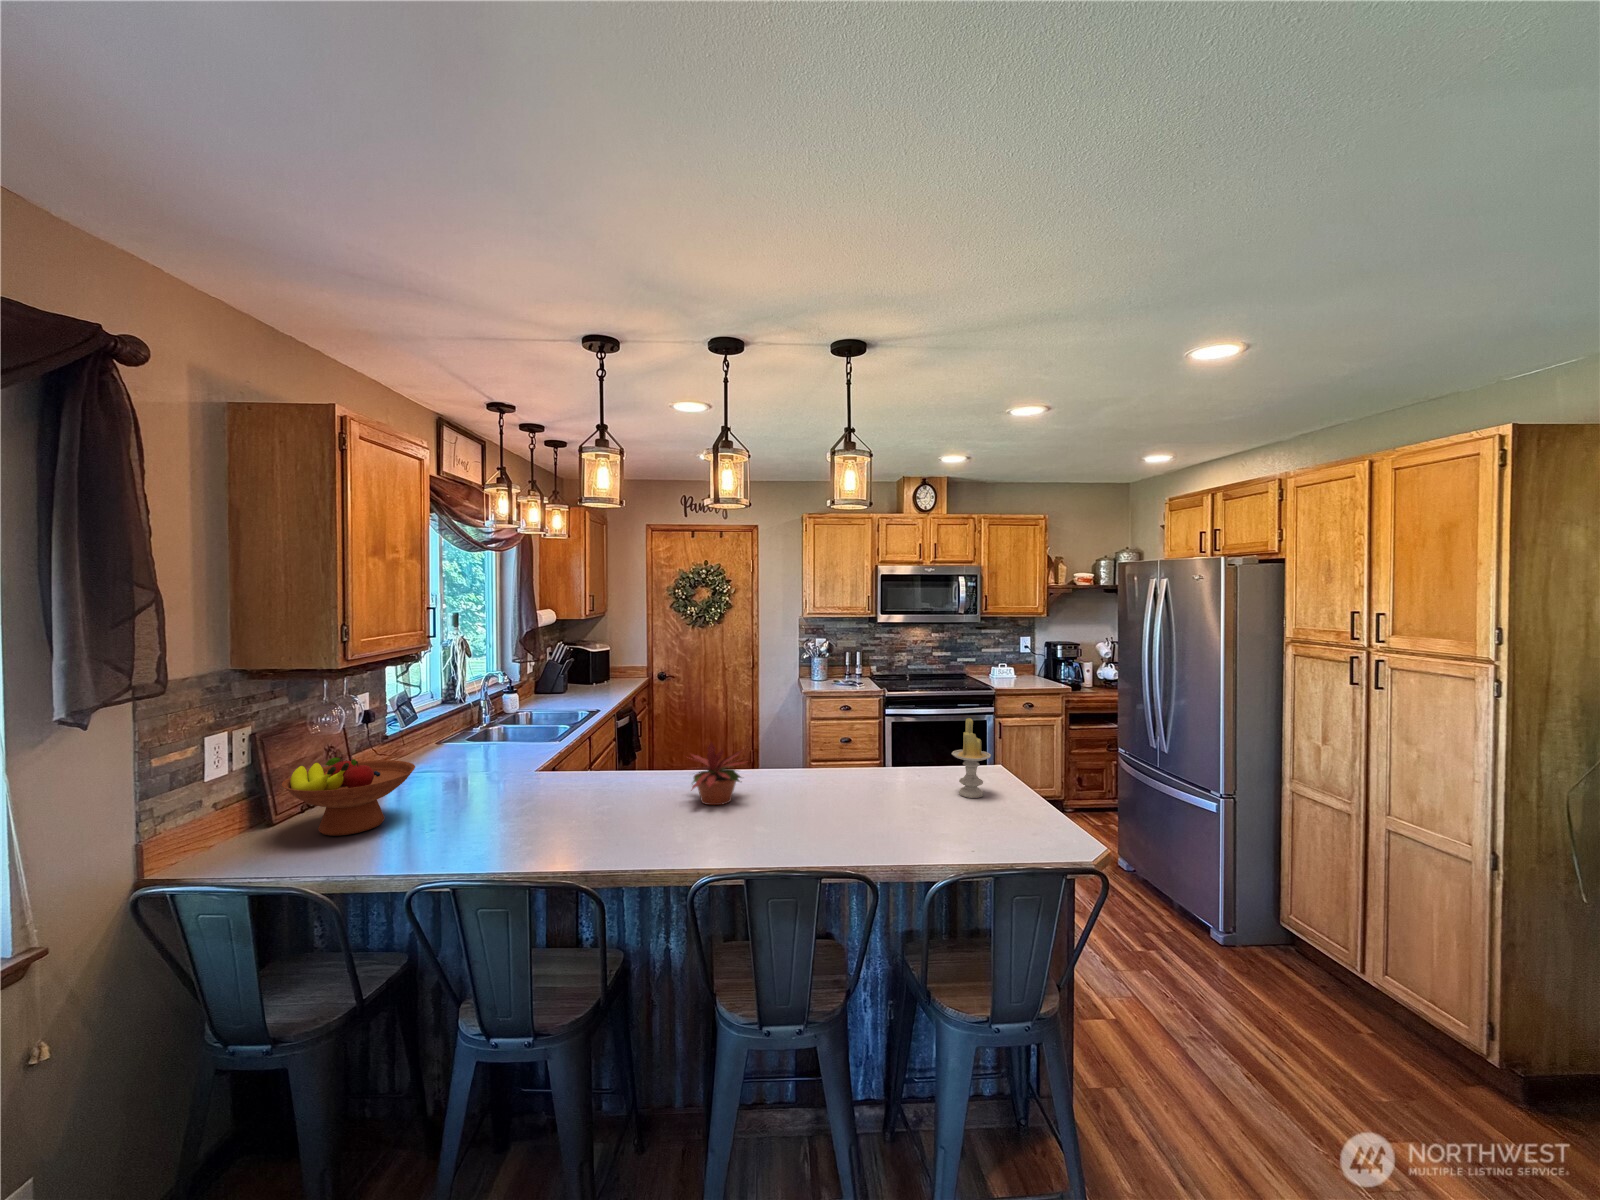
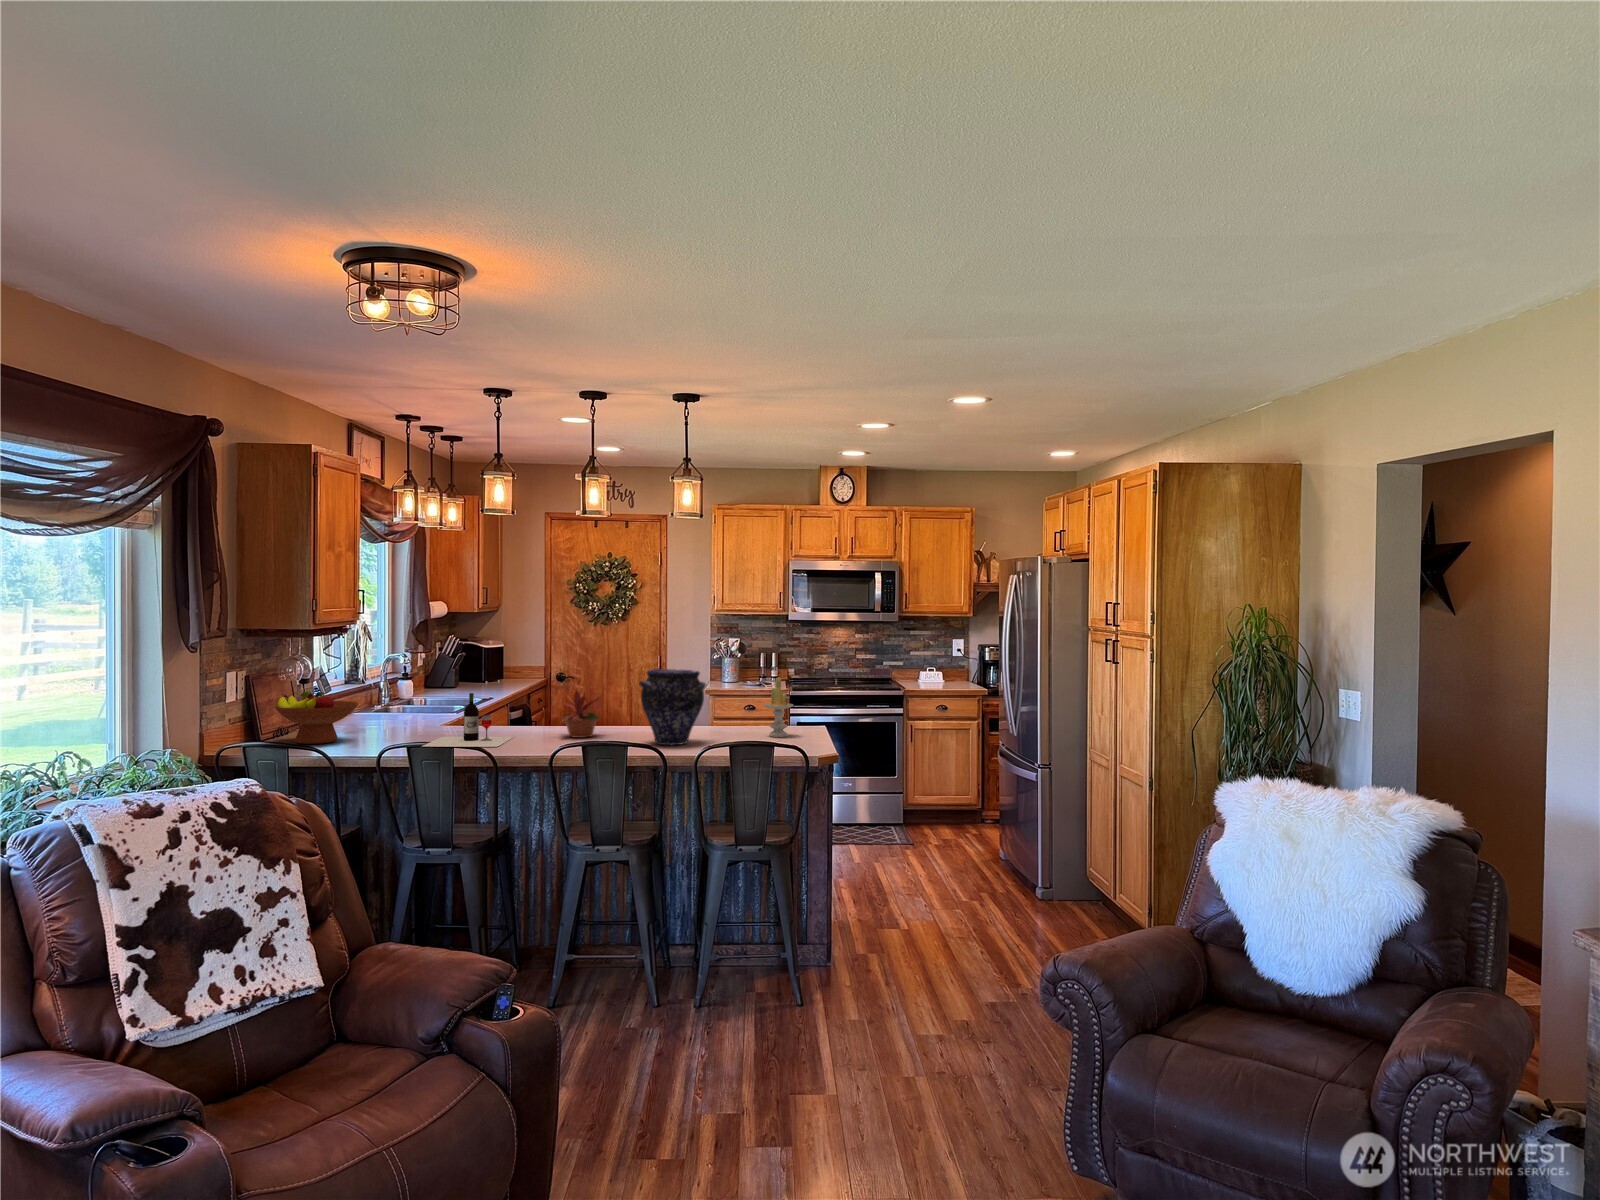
vase: none [805,715,892,828] -> present [640,669,706,745]
wine bottle: none [496,752,629,841] -> present [423,693,513,747]

